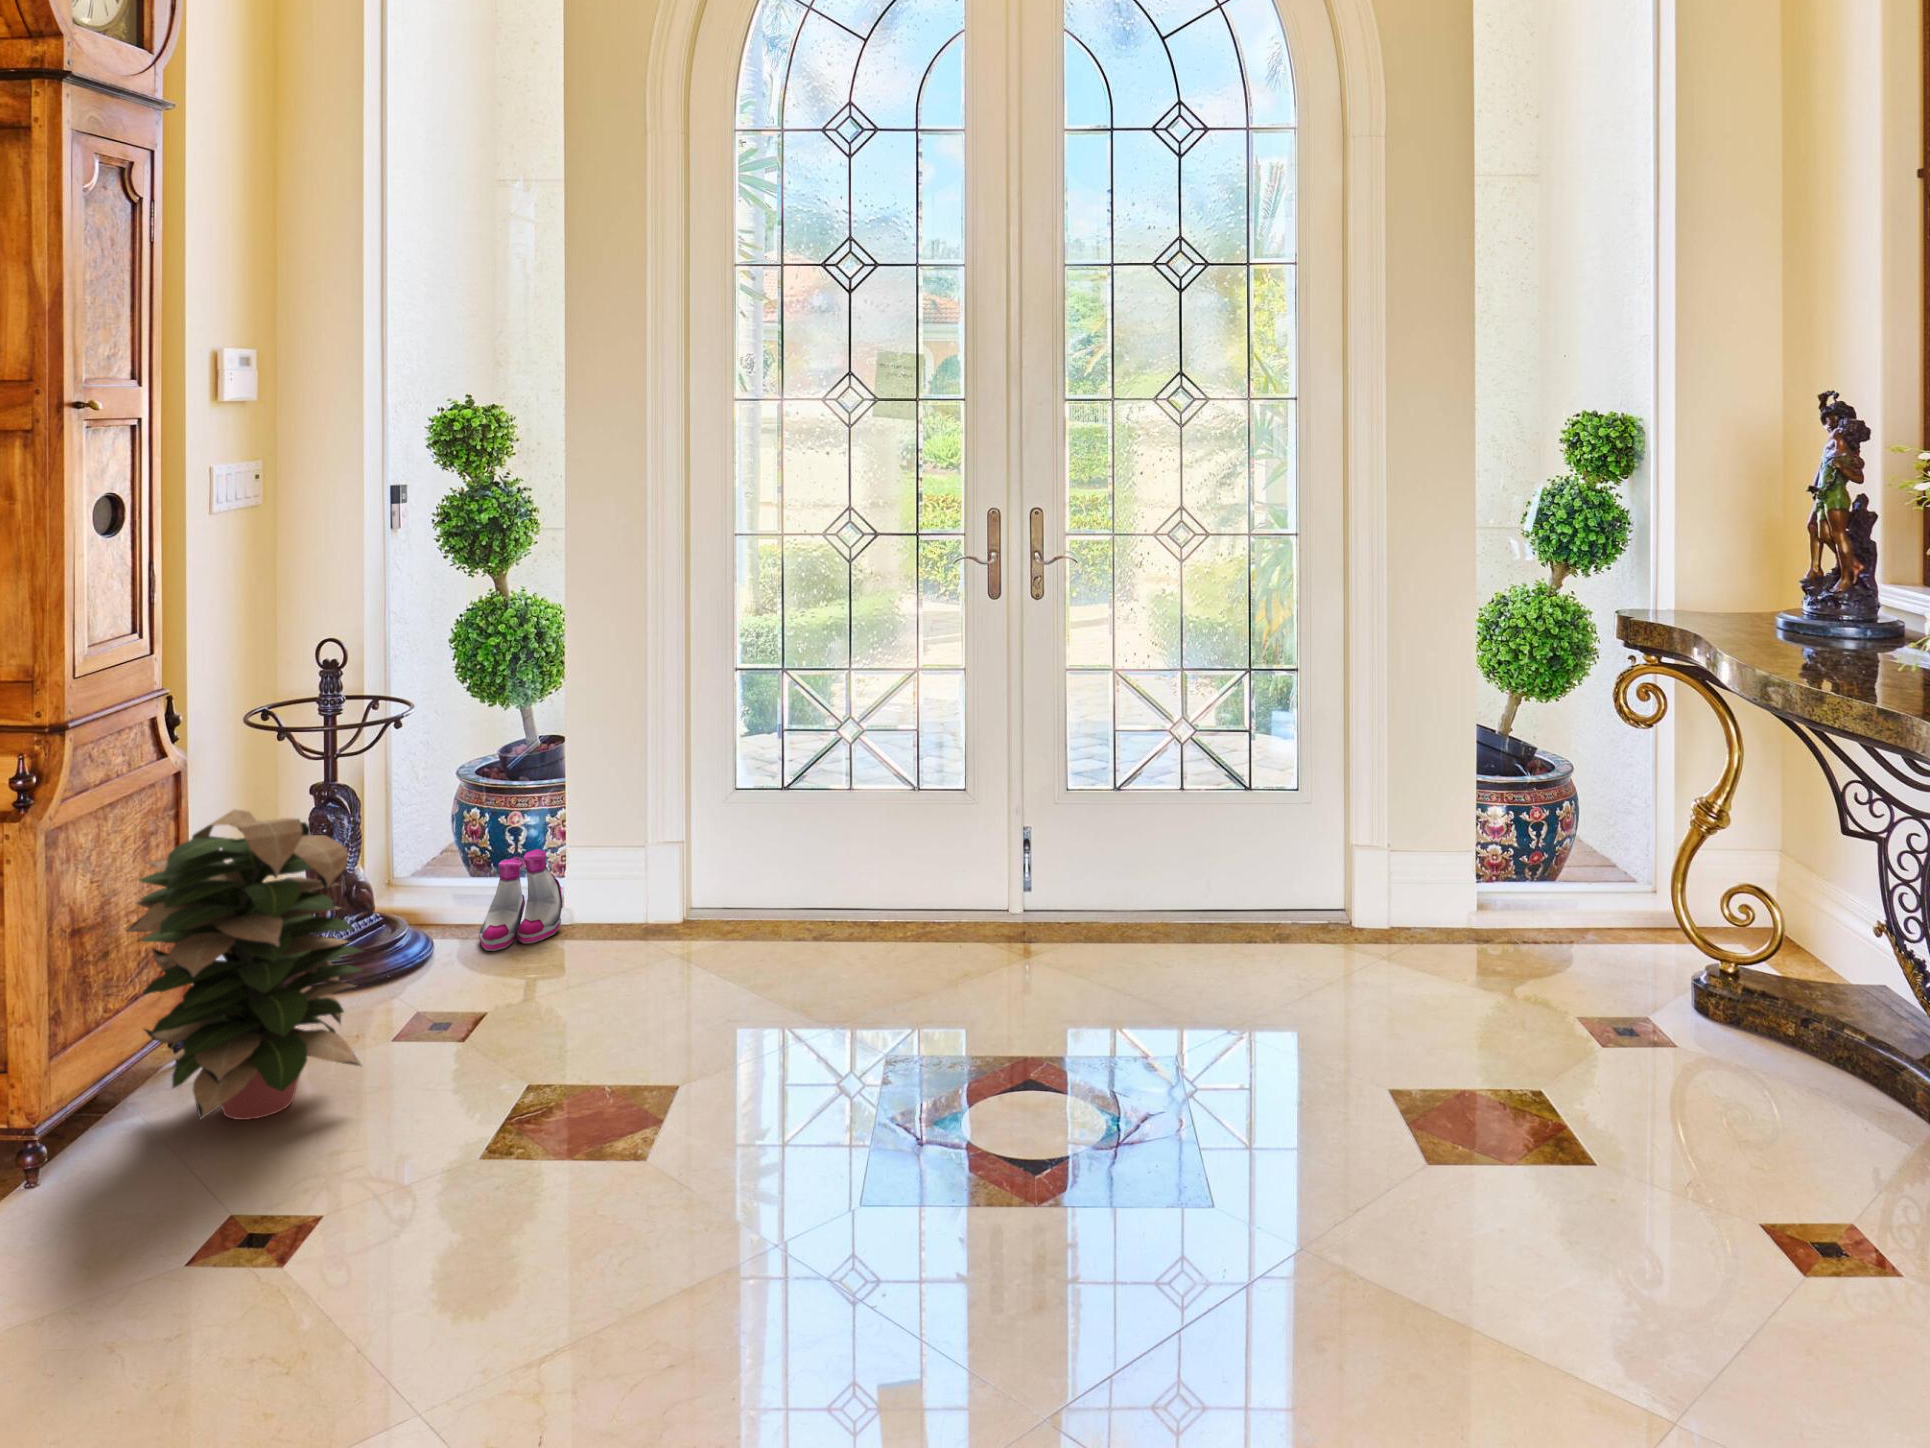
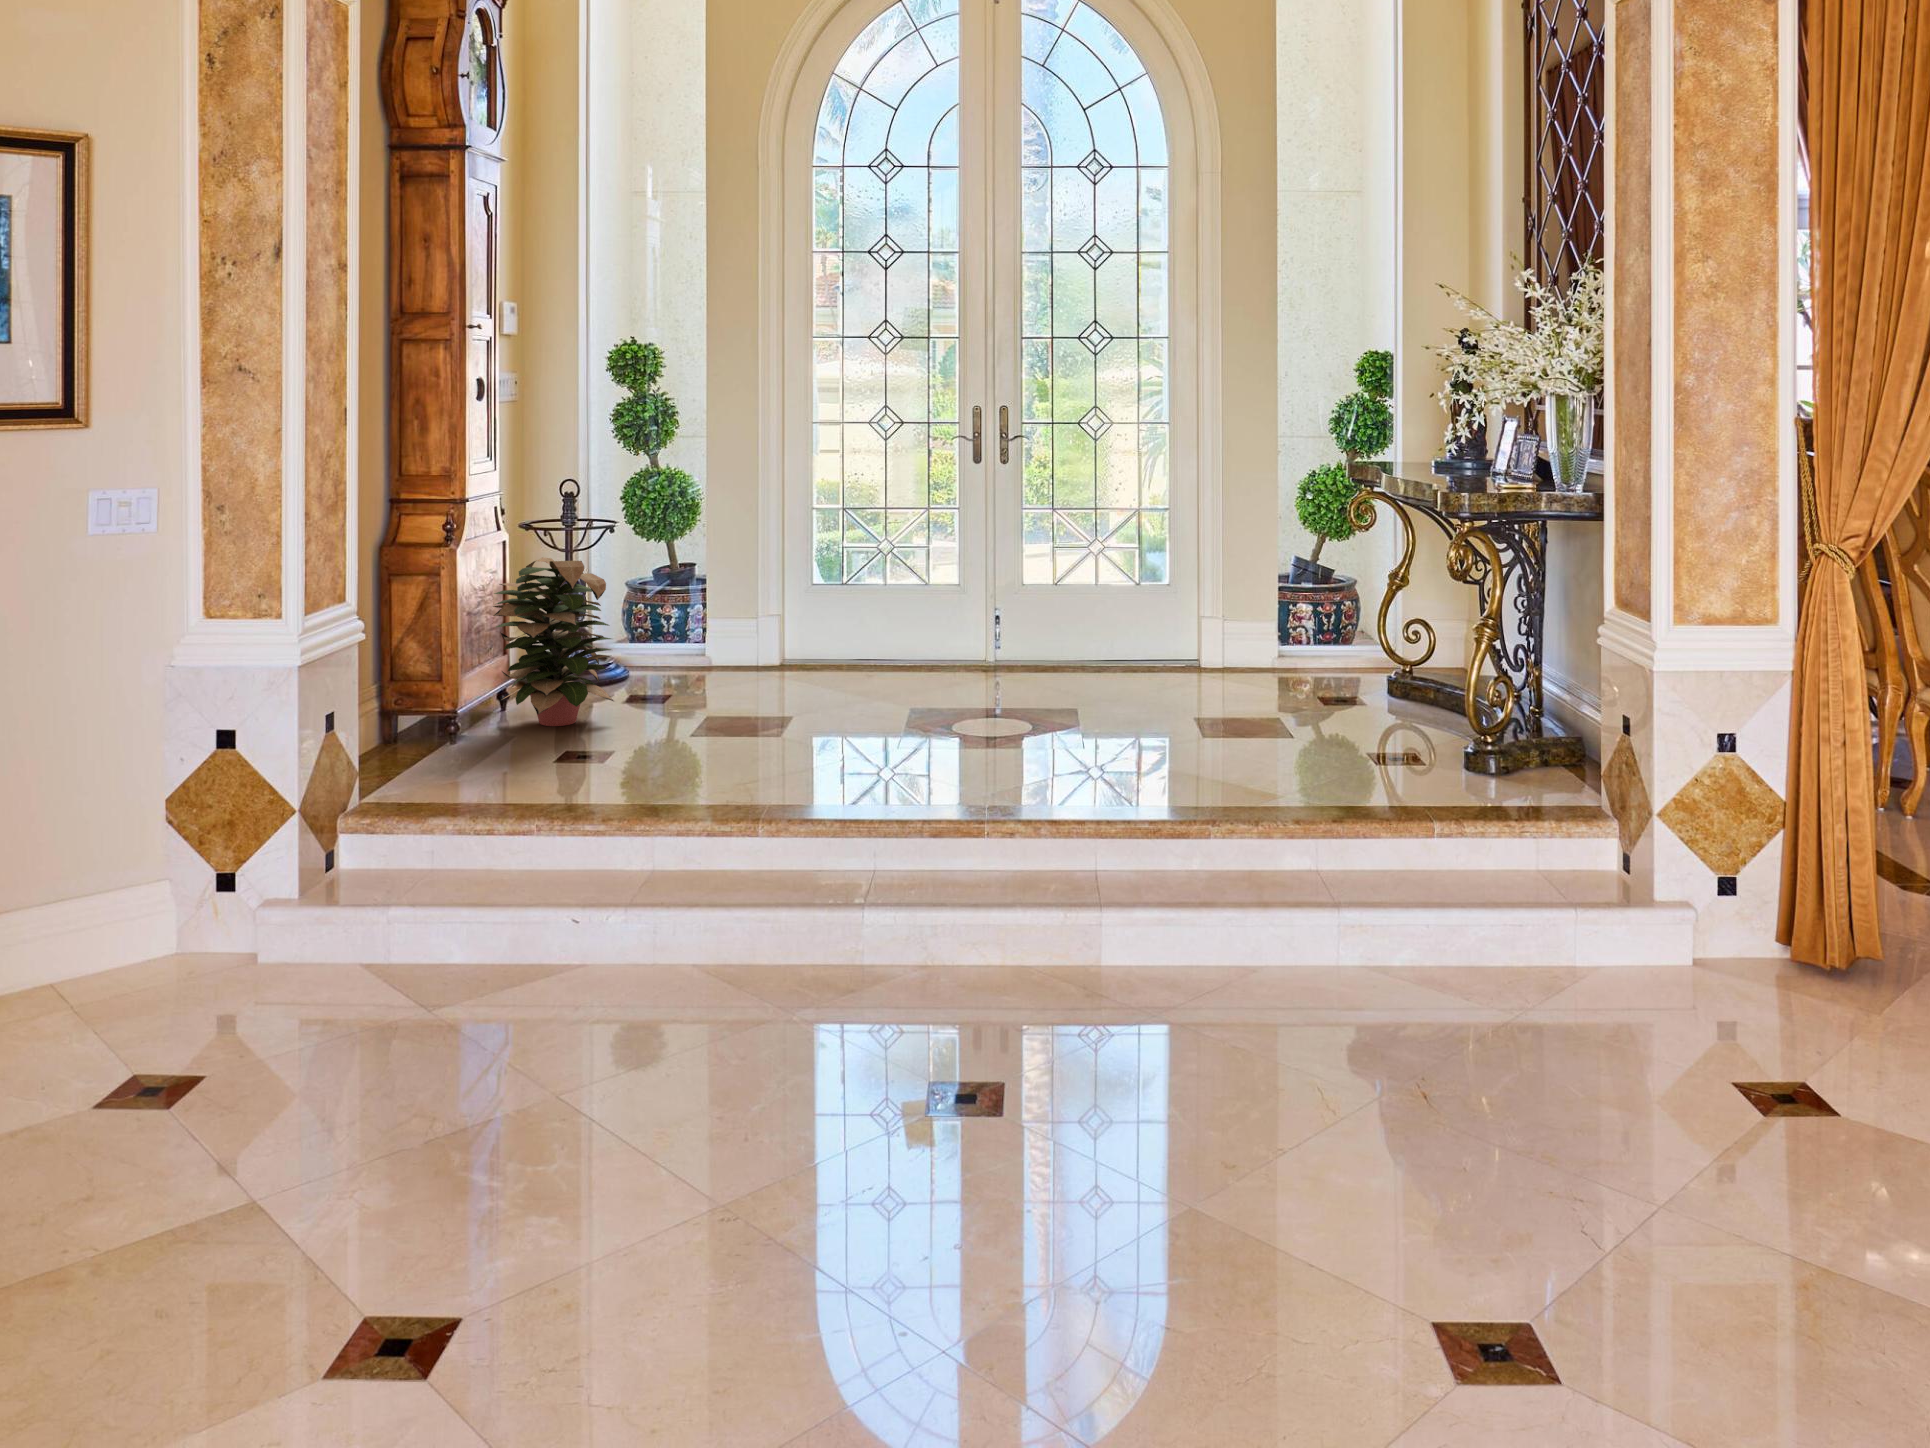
boots: present [479,849,562,951] -> none [653,622,702,679]

